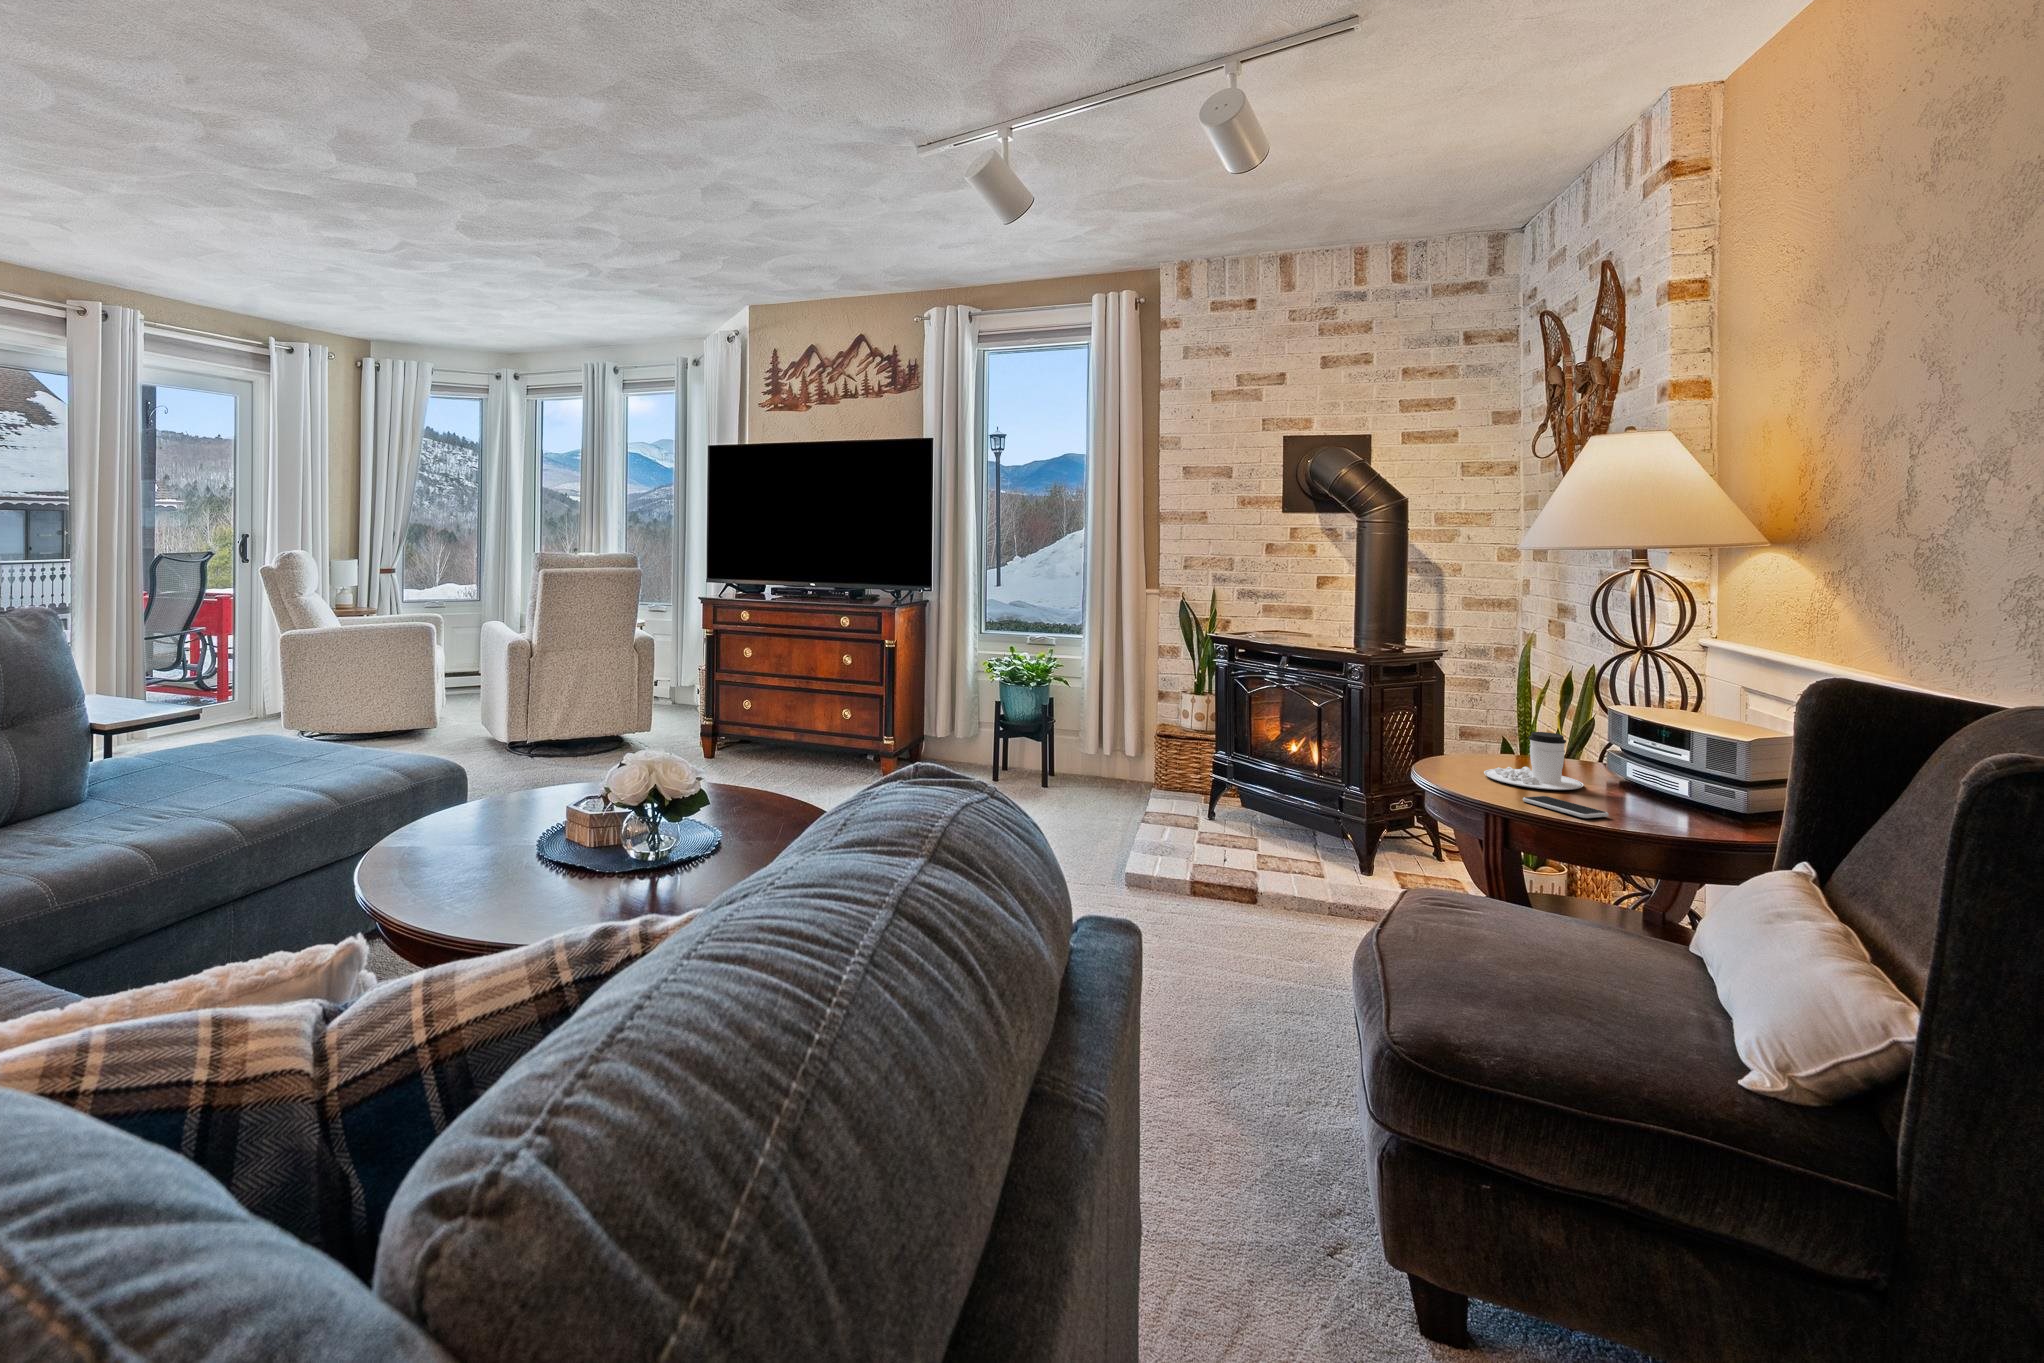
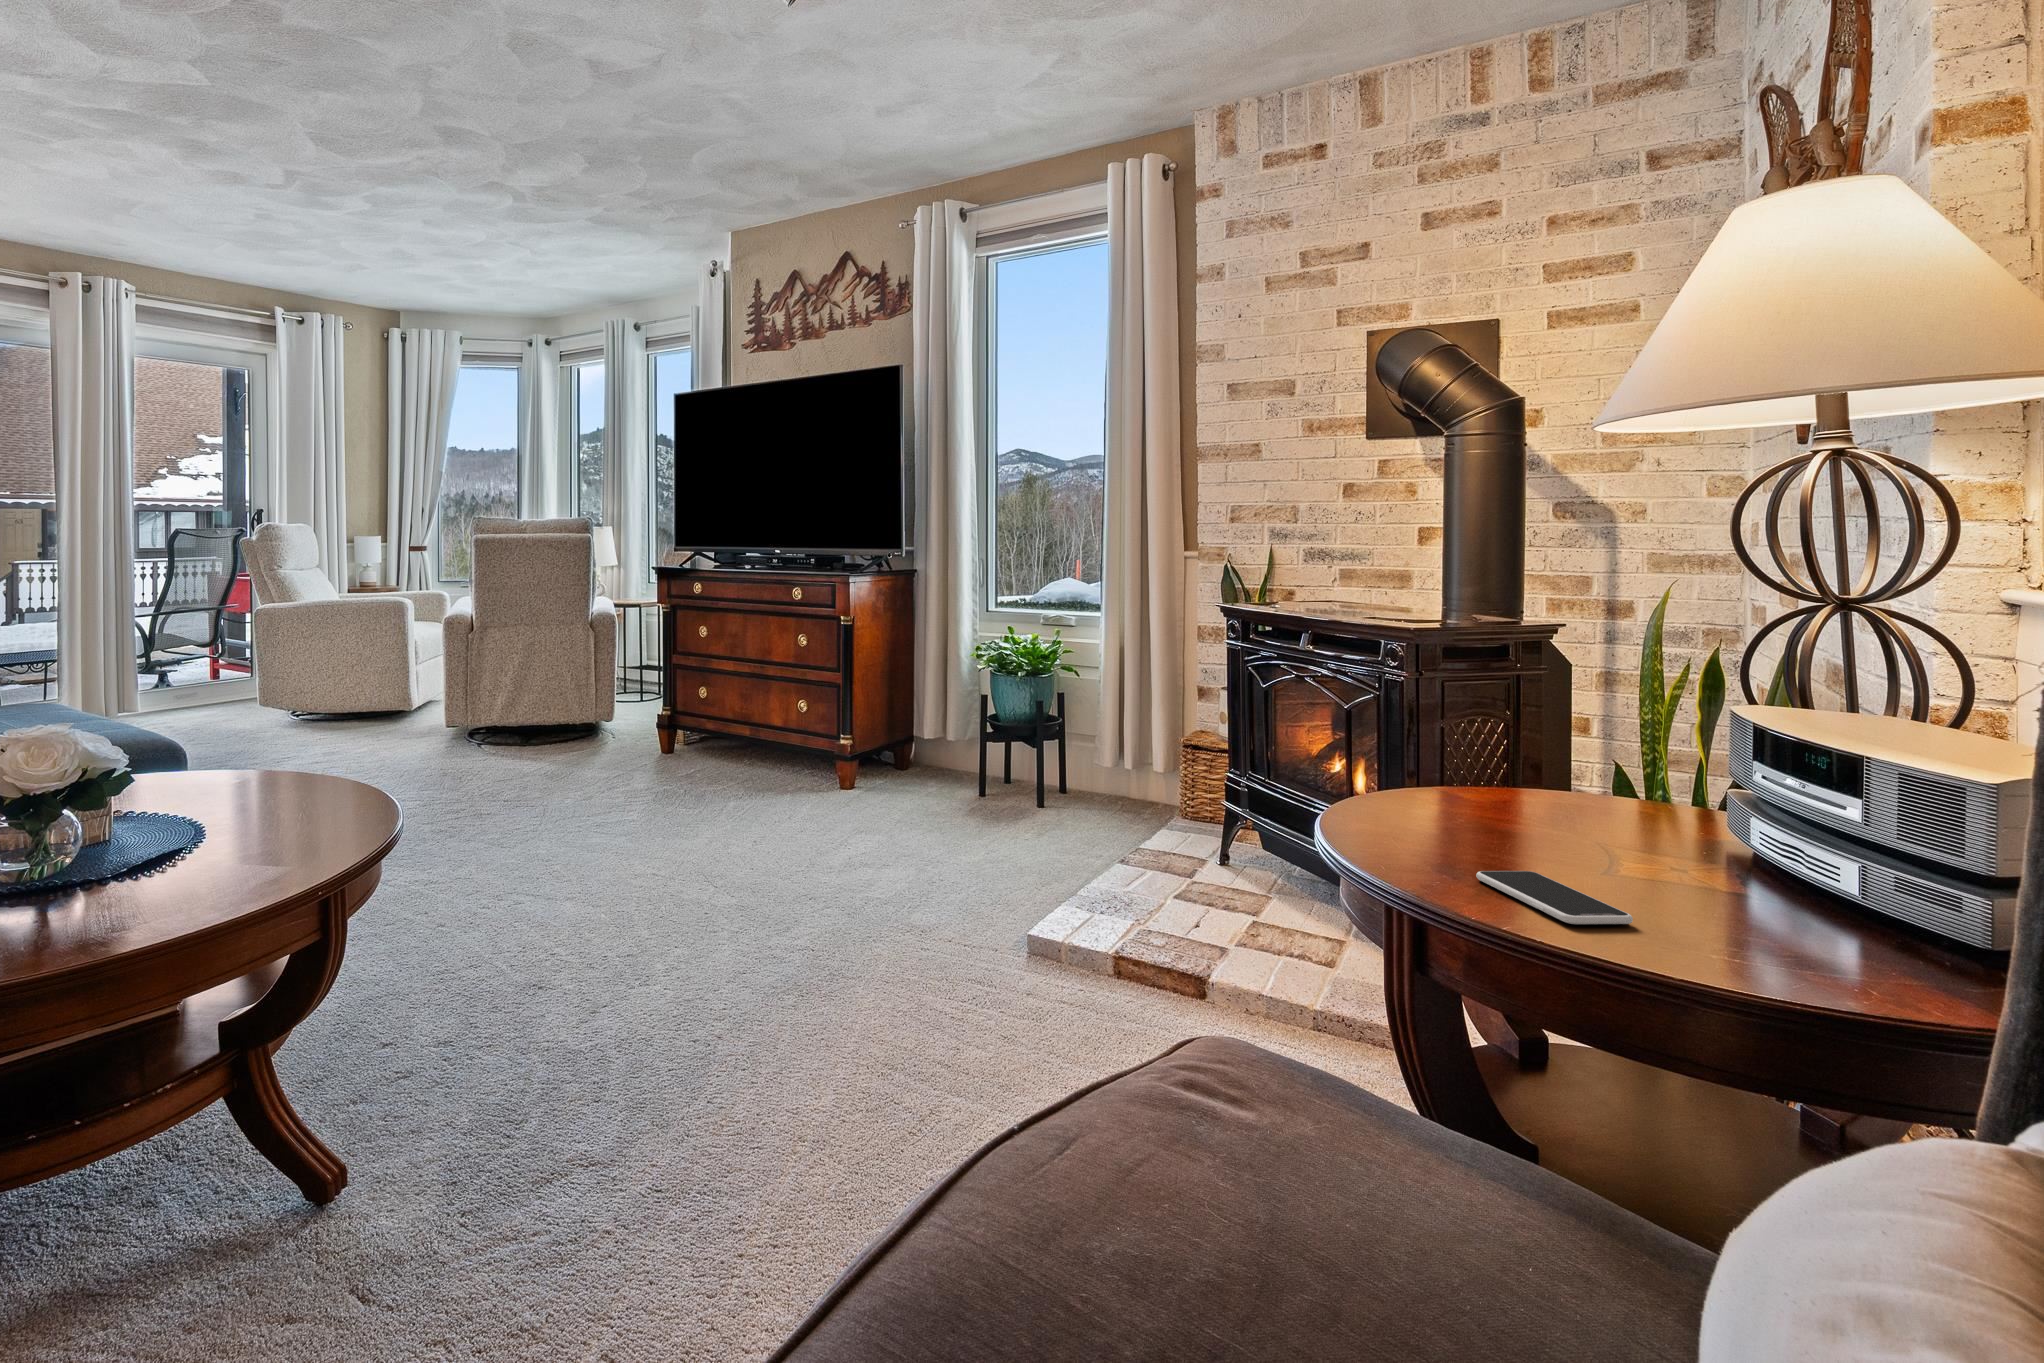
coffee cup: present [1484,732,1584,790] -> none [1461,748,1652,862]

